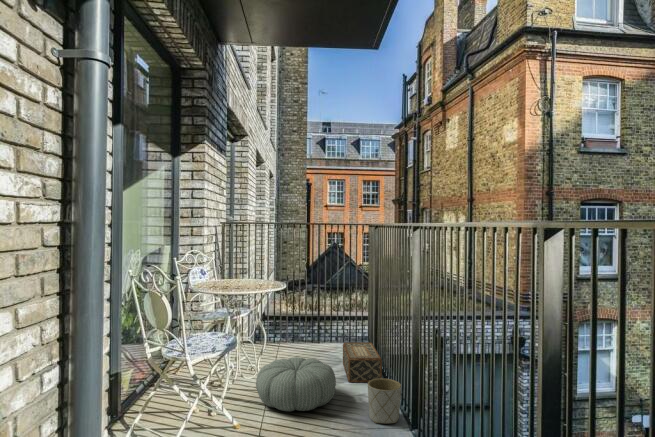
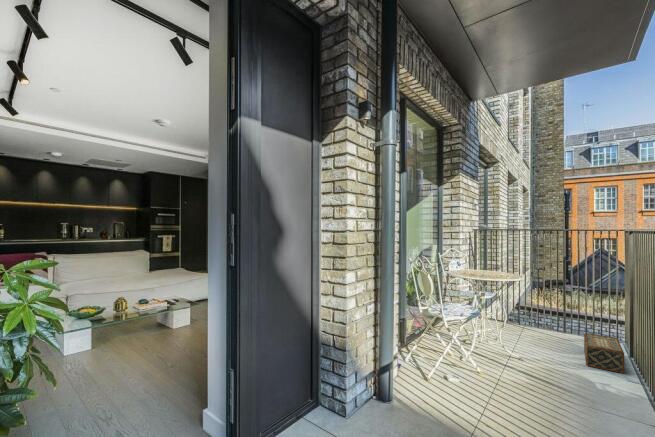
pouf: present [256,357,336,411] -> none [498,333,569,376]
planter: present [368,378,401,424] -> none [599,365,637,407]

